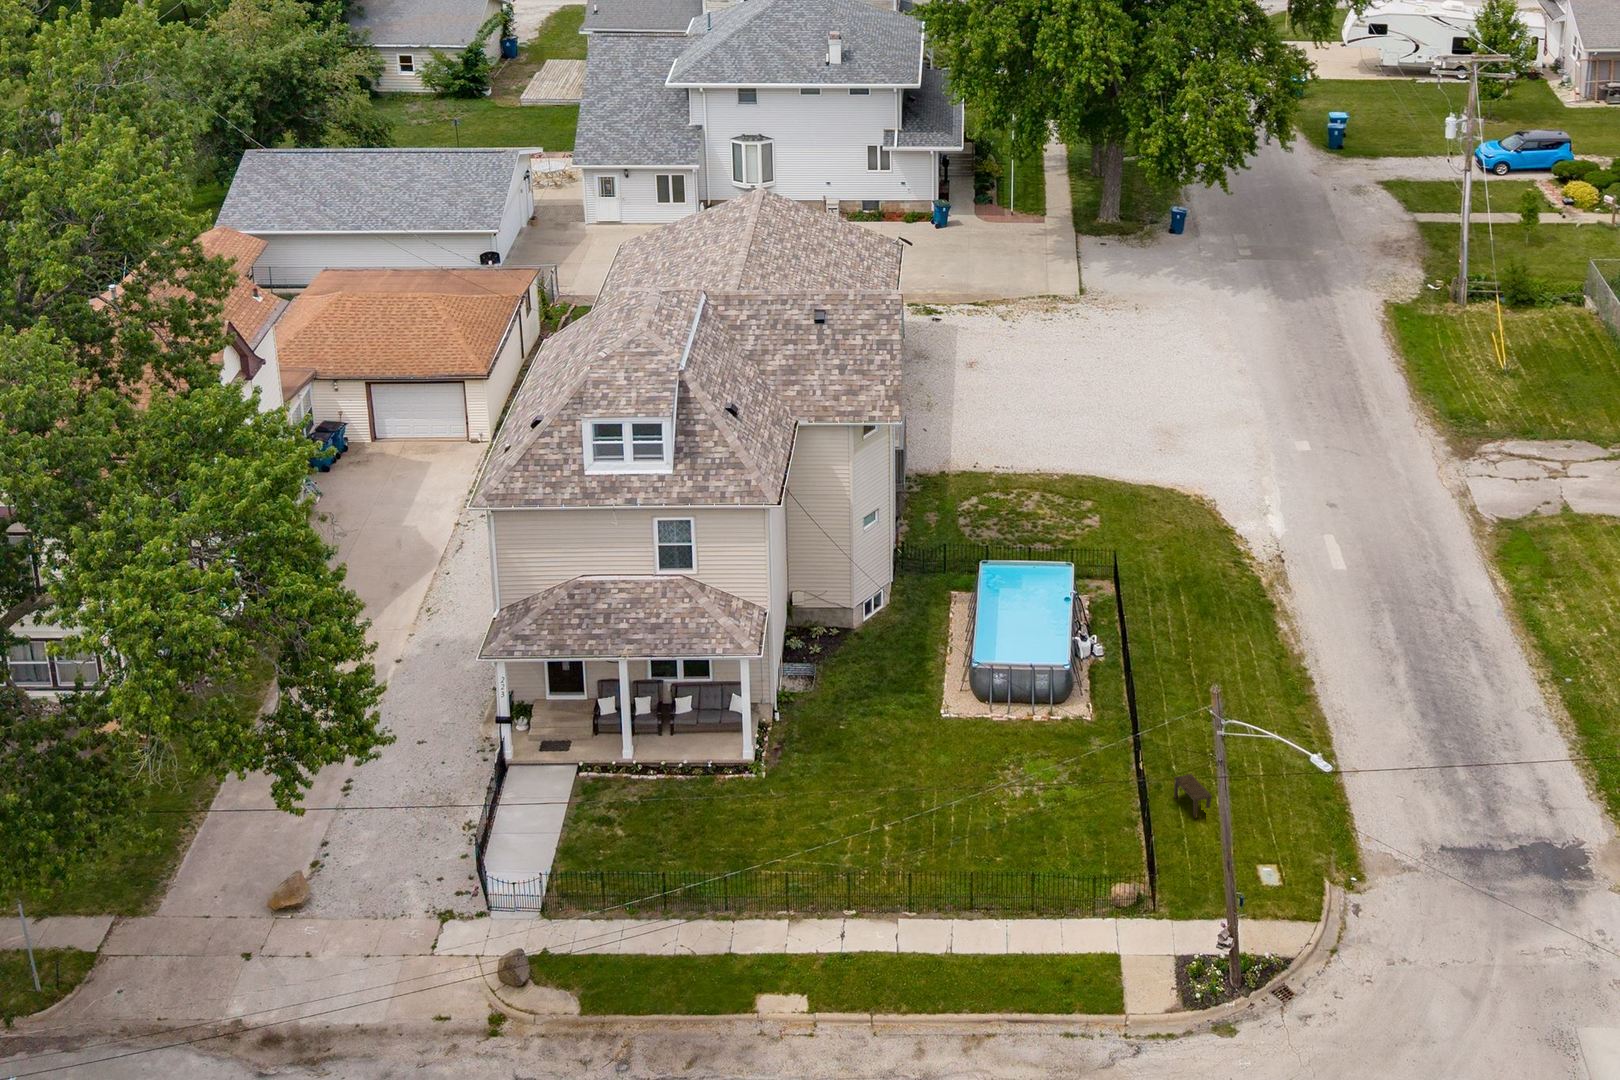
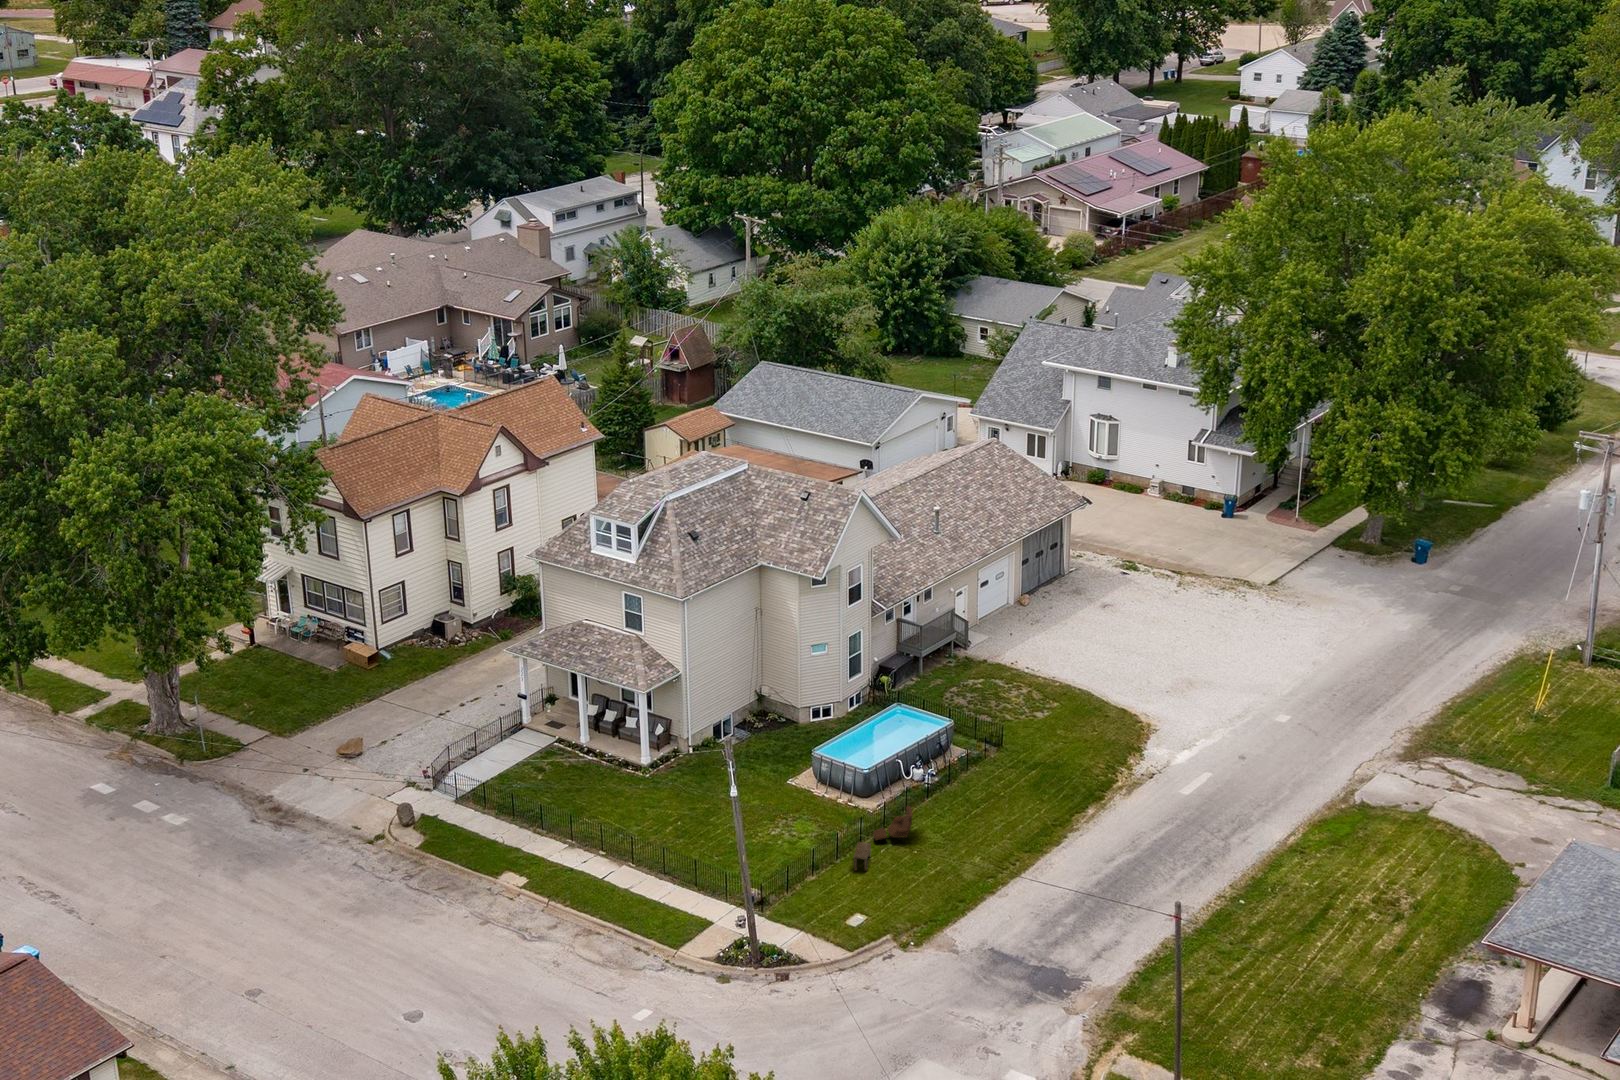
lounge chair: none [1162,707,1218,773] -> present [873,806,913,844]

